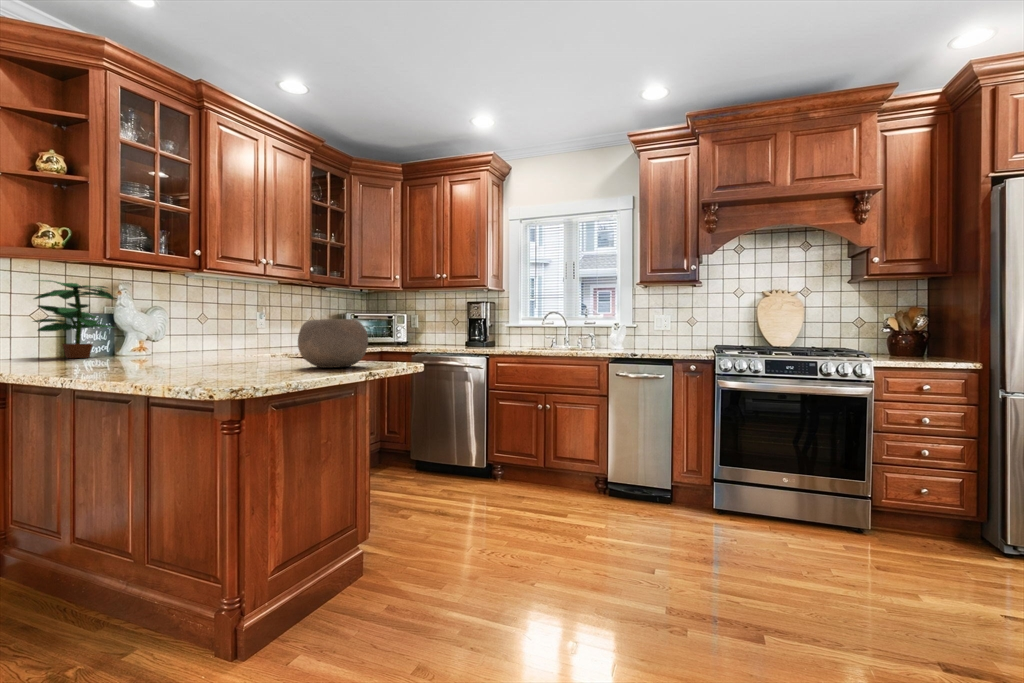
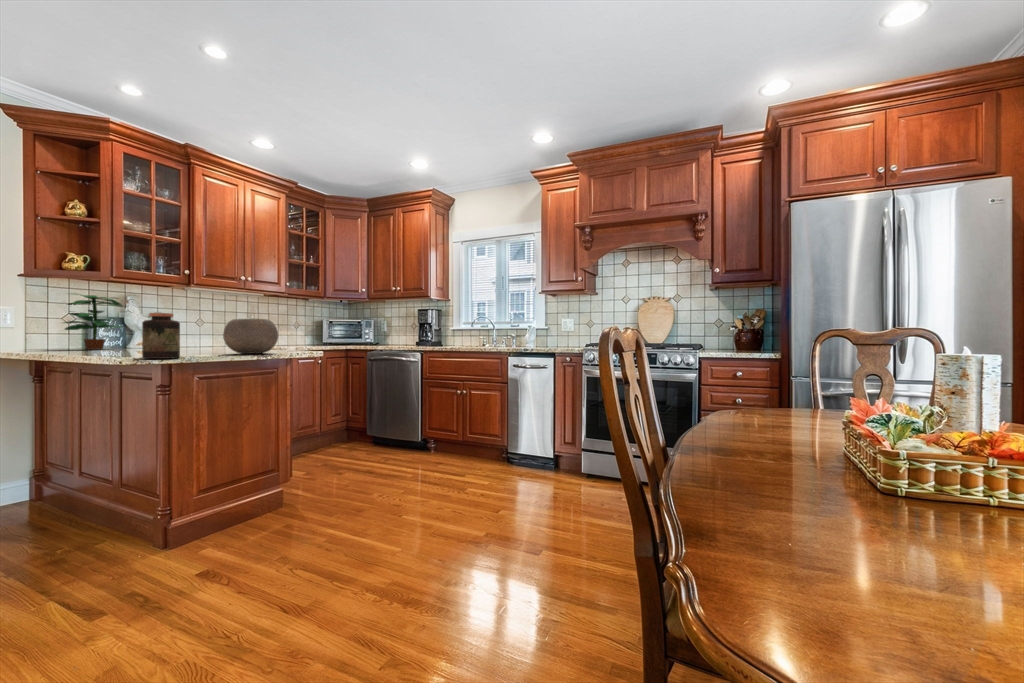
jar: none [216,313,268,383] -> present [142,313,180,359]

